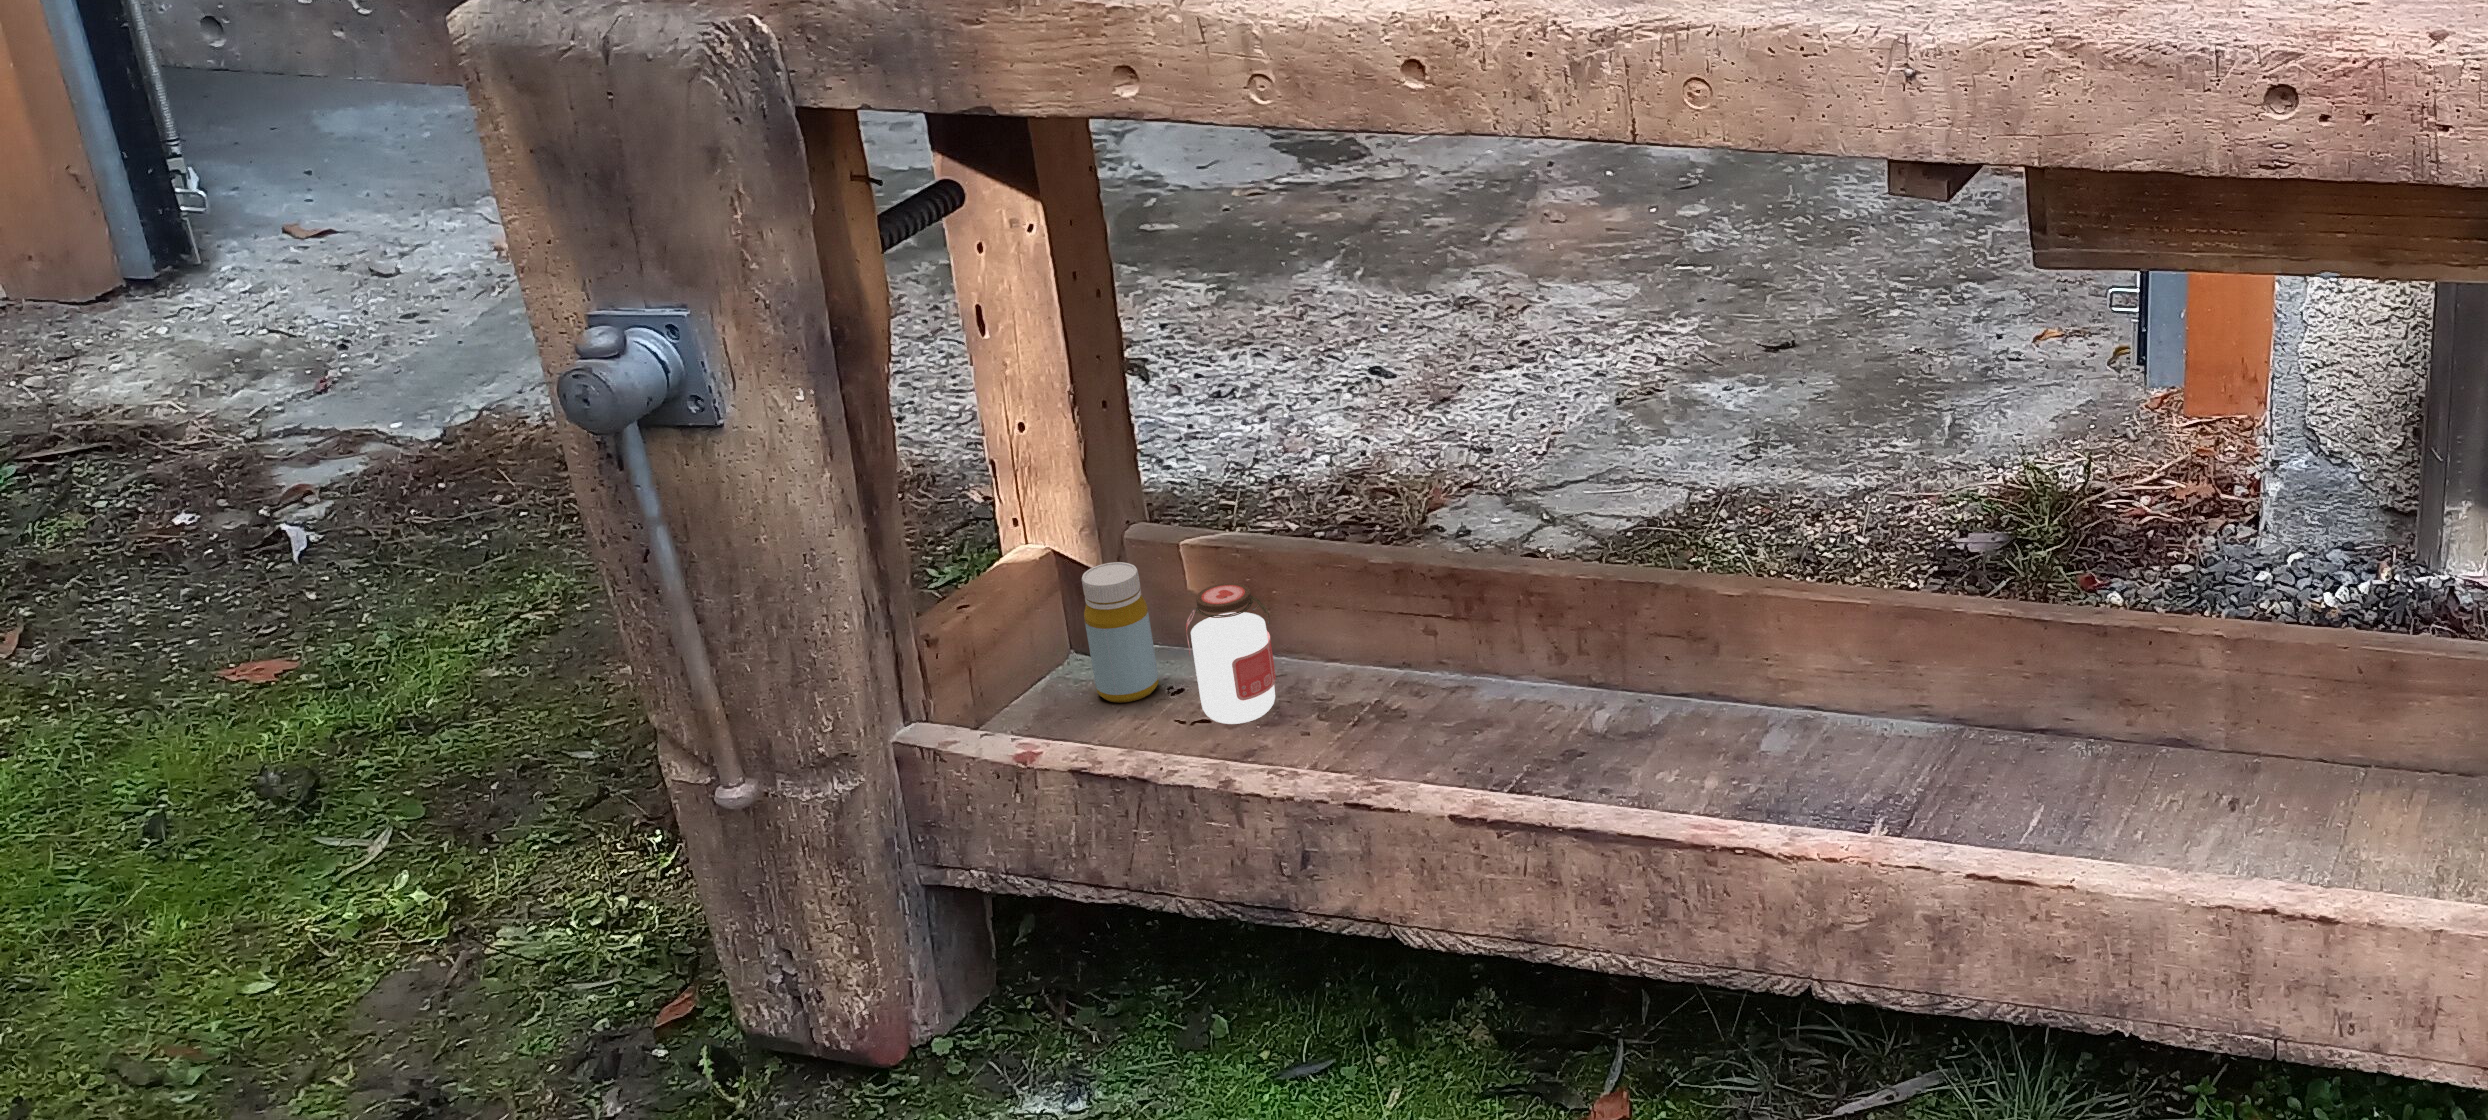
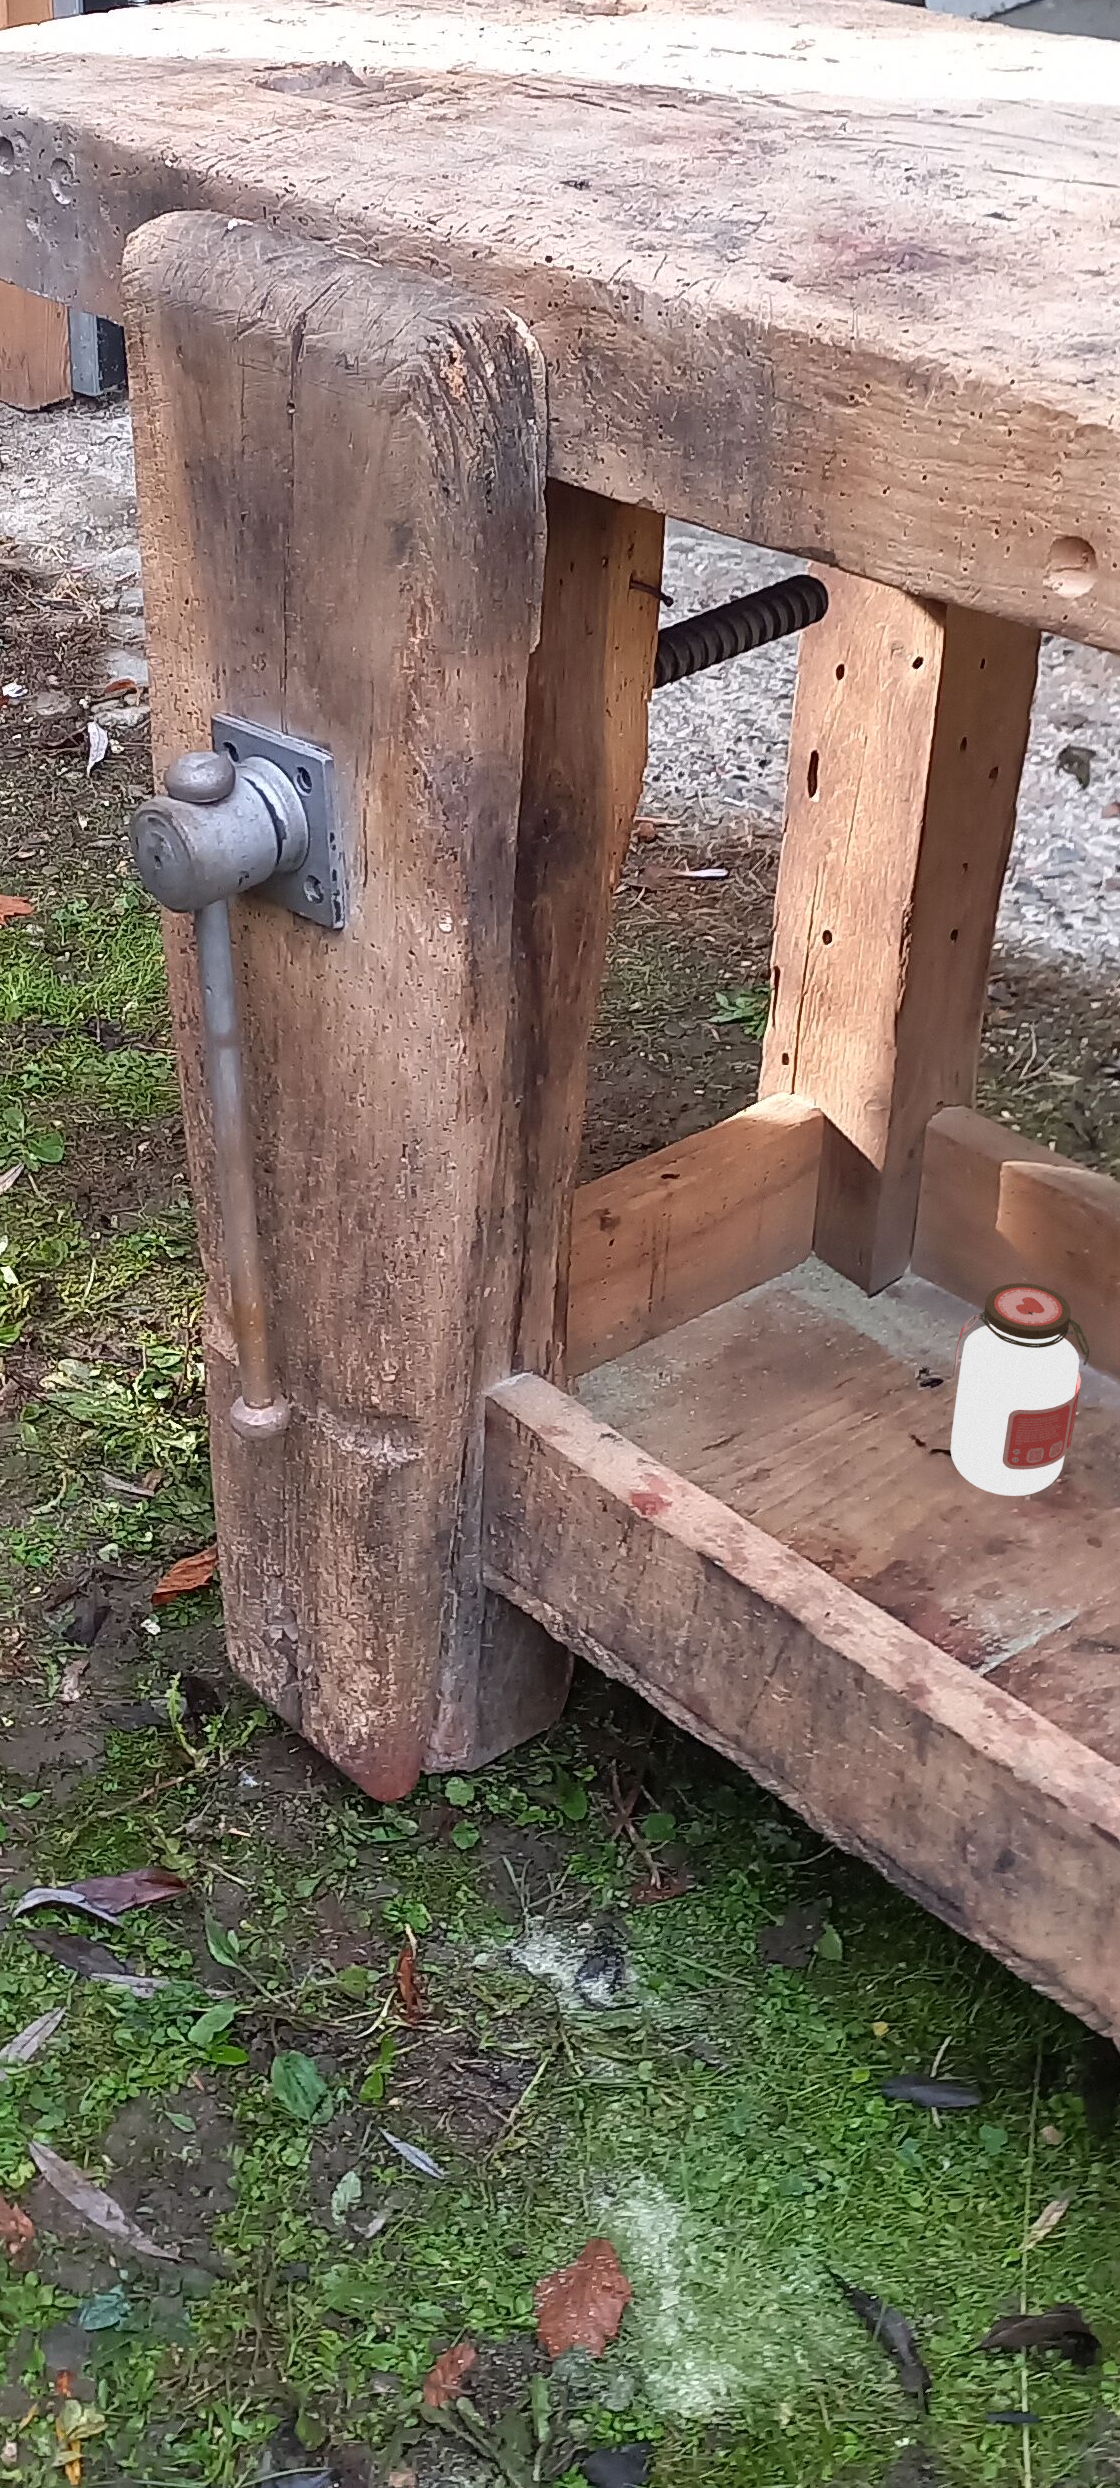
bottle: present [1082,562,1159,703] -> none [820,1181,923,1385]

